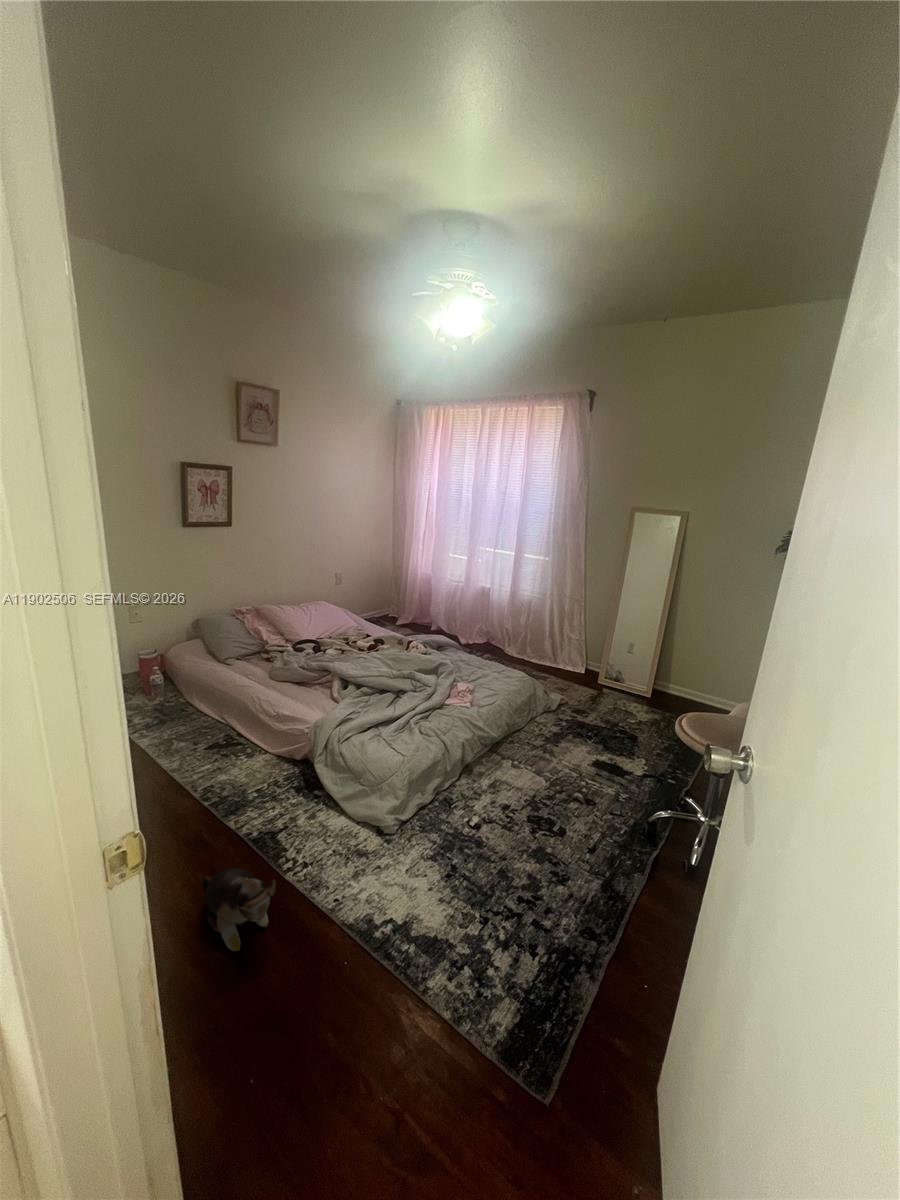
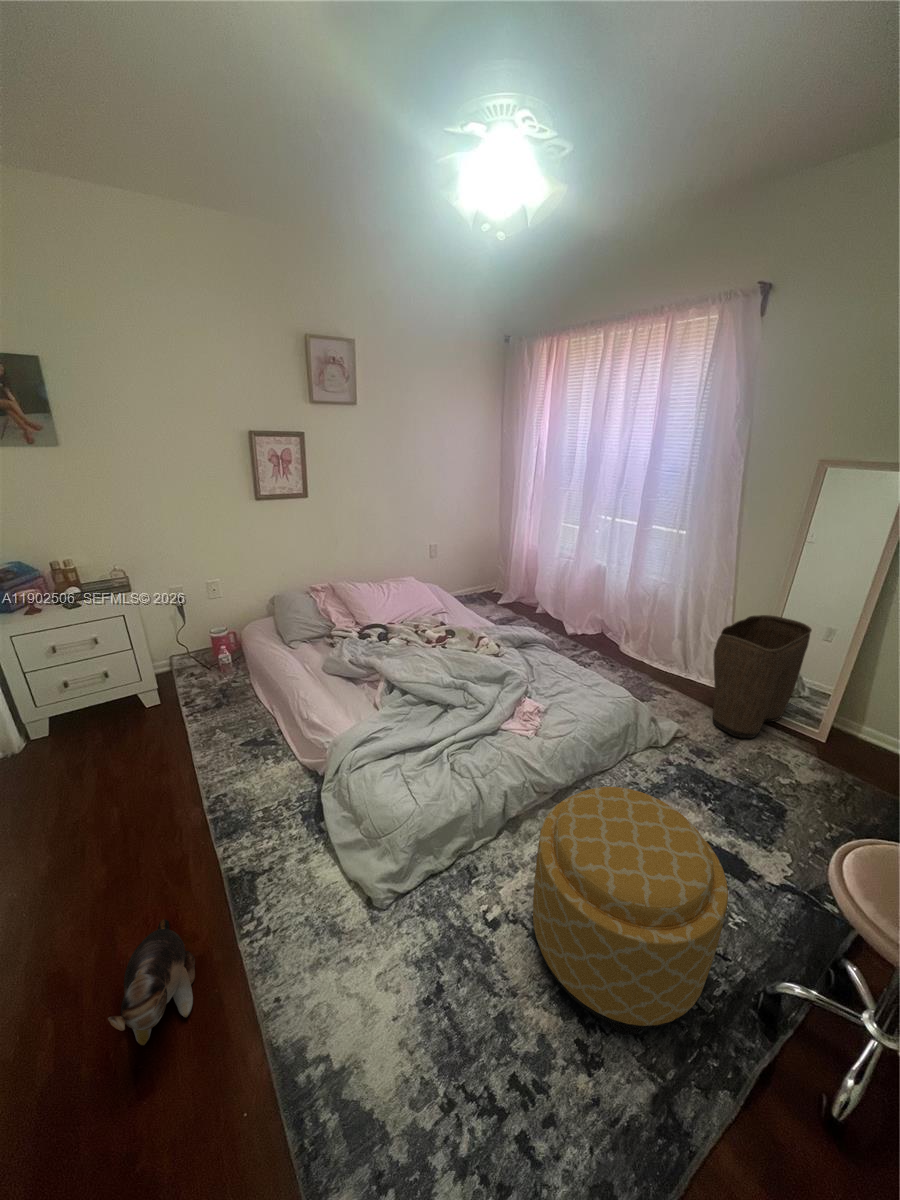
laundry basket: none [579,615,635,700] -> present [713,615,812,738]
ottoman: none [503,714,626,863] -> present [533,787,728,1035]

